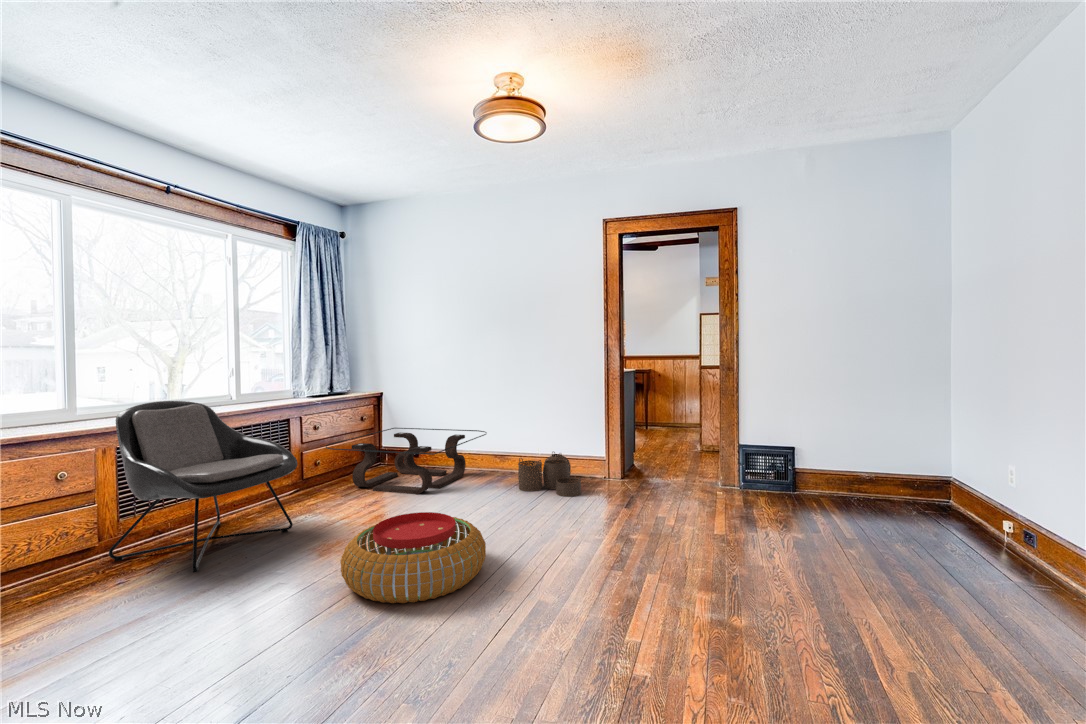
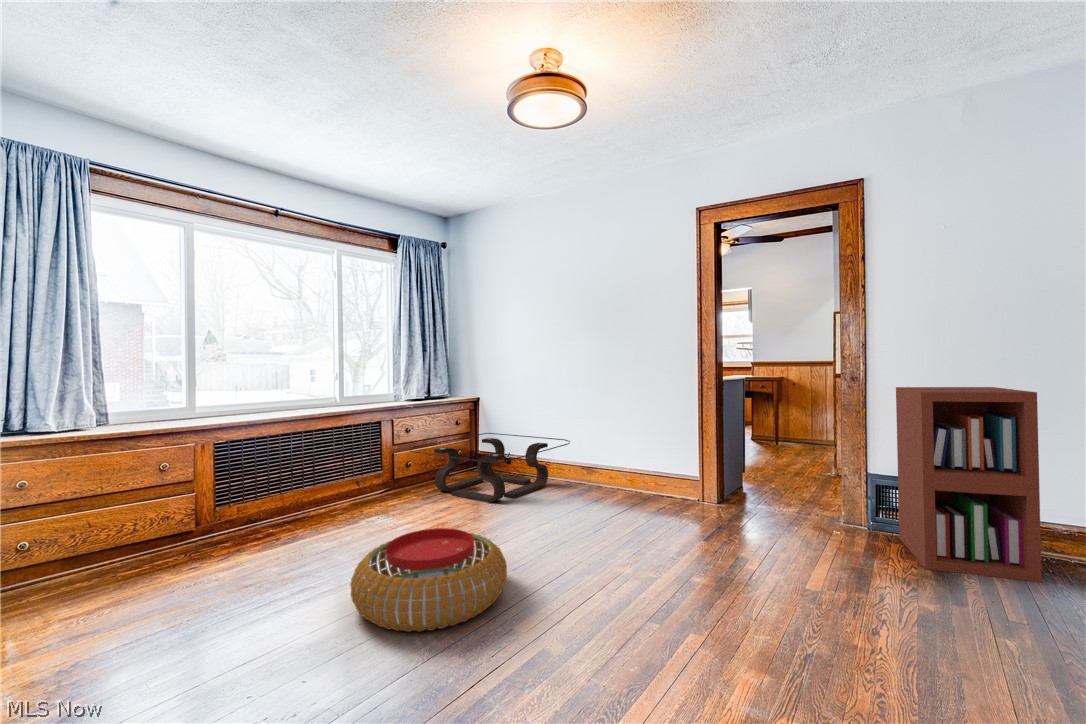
bookshelf: none [759,376,851,512] -> present [896,387,1042,582]
lounge chair: present [109,401,298,573] -> none [201,402,361,565]
woven basket: present [518,452,581,496] -> none [593,467,661,521]

